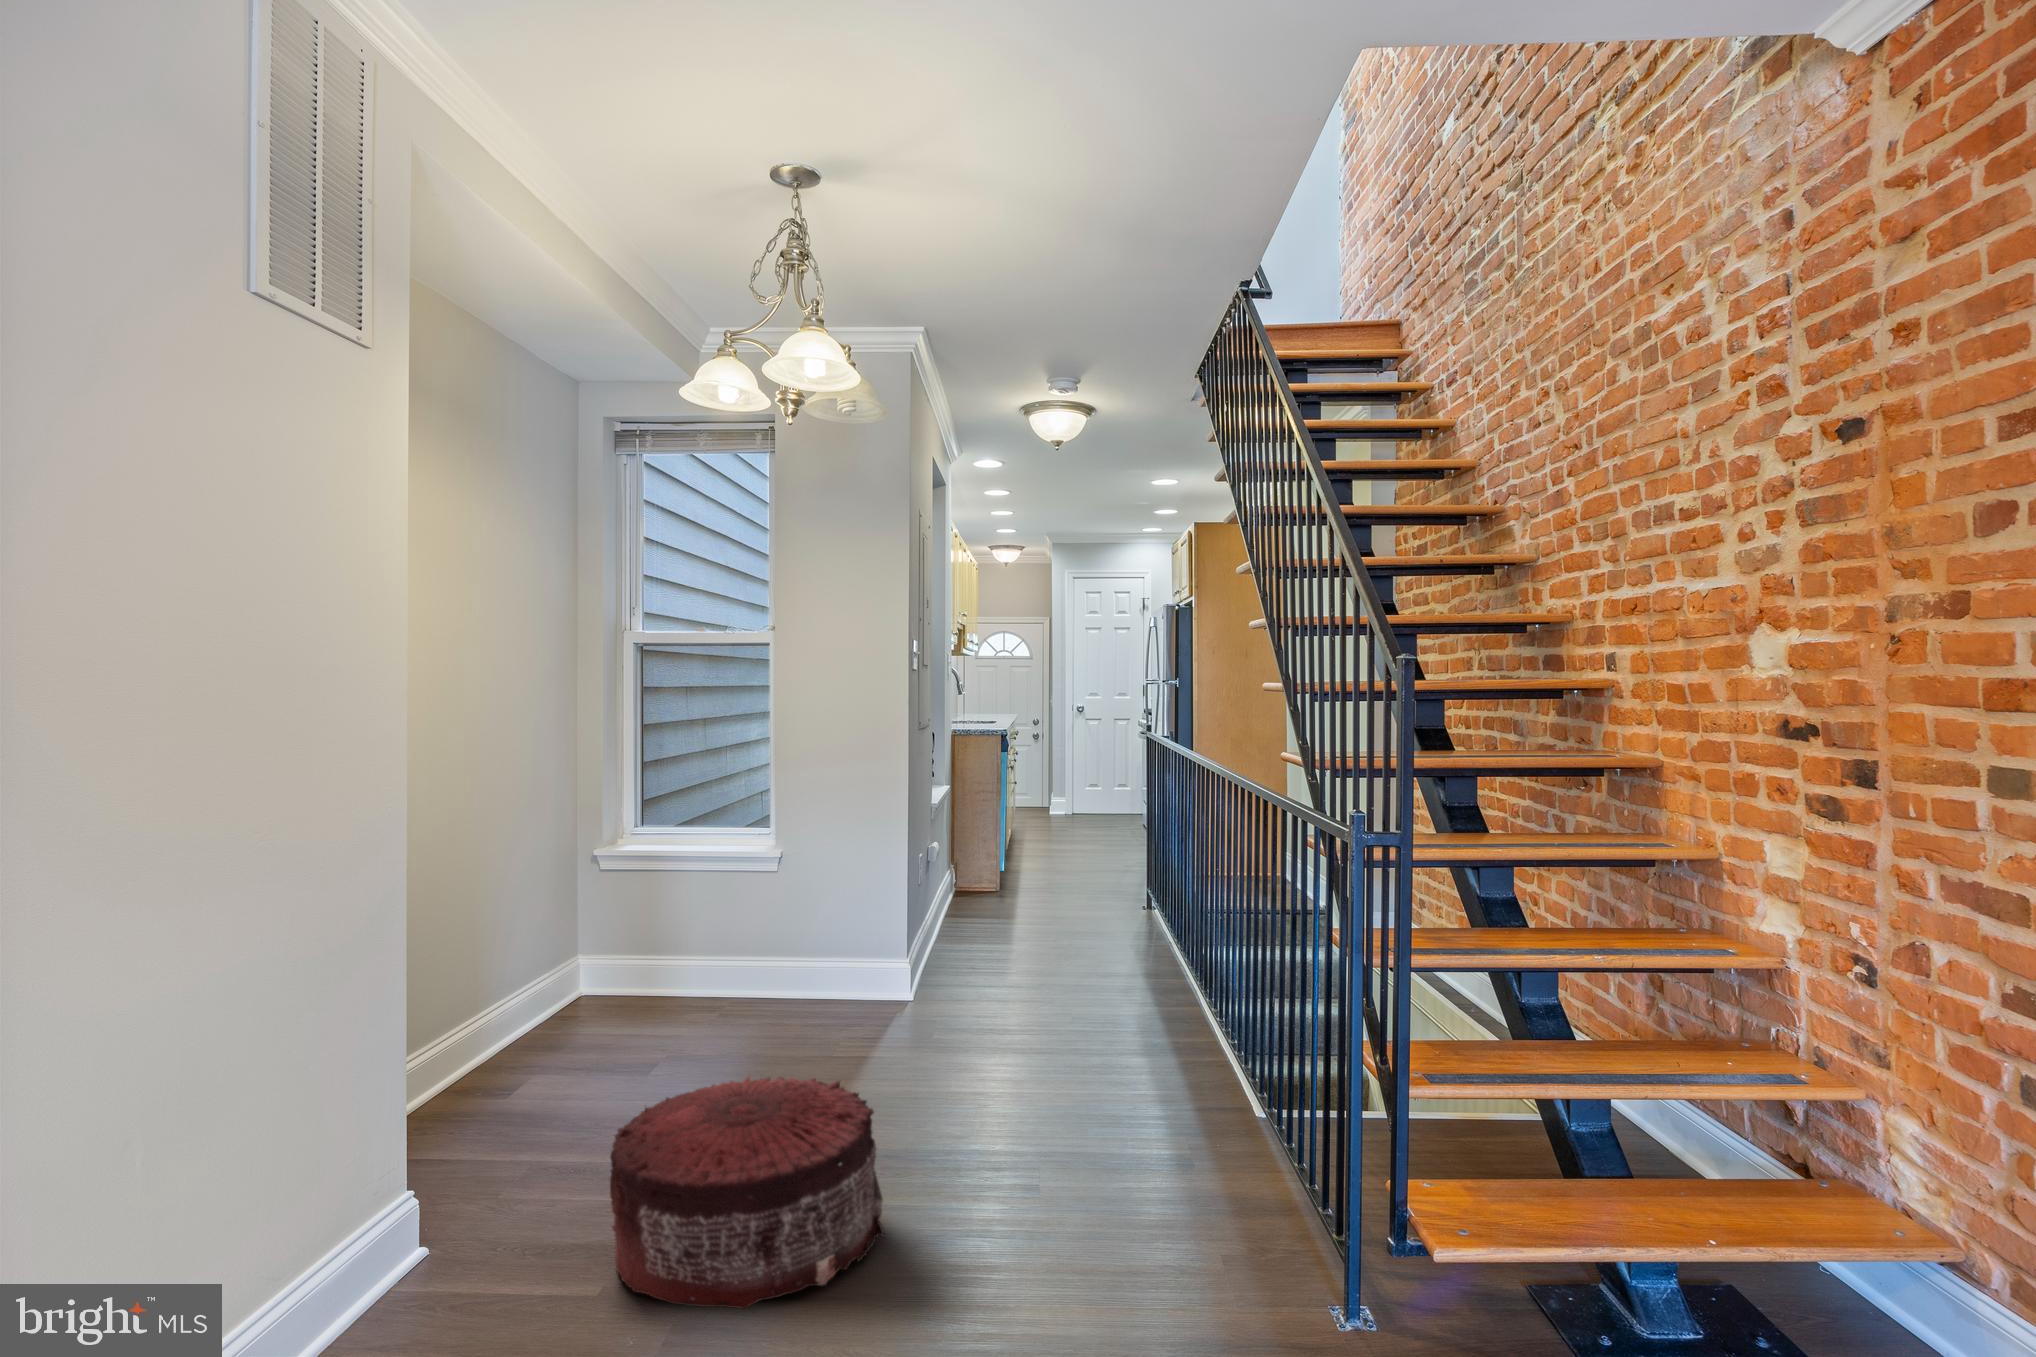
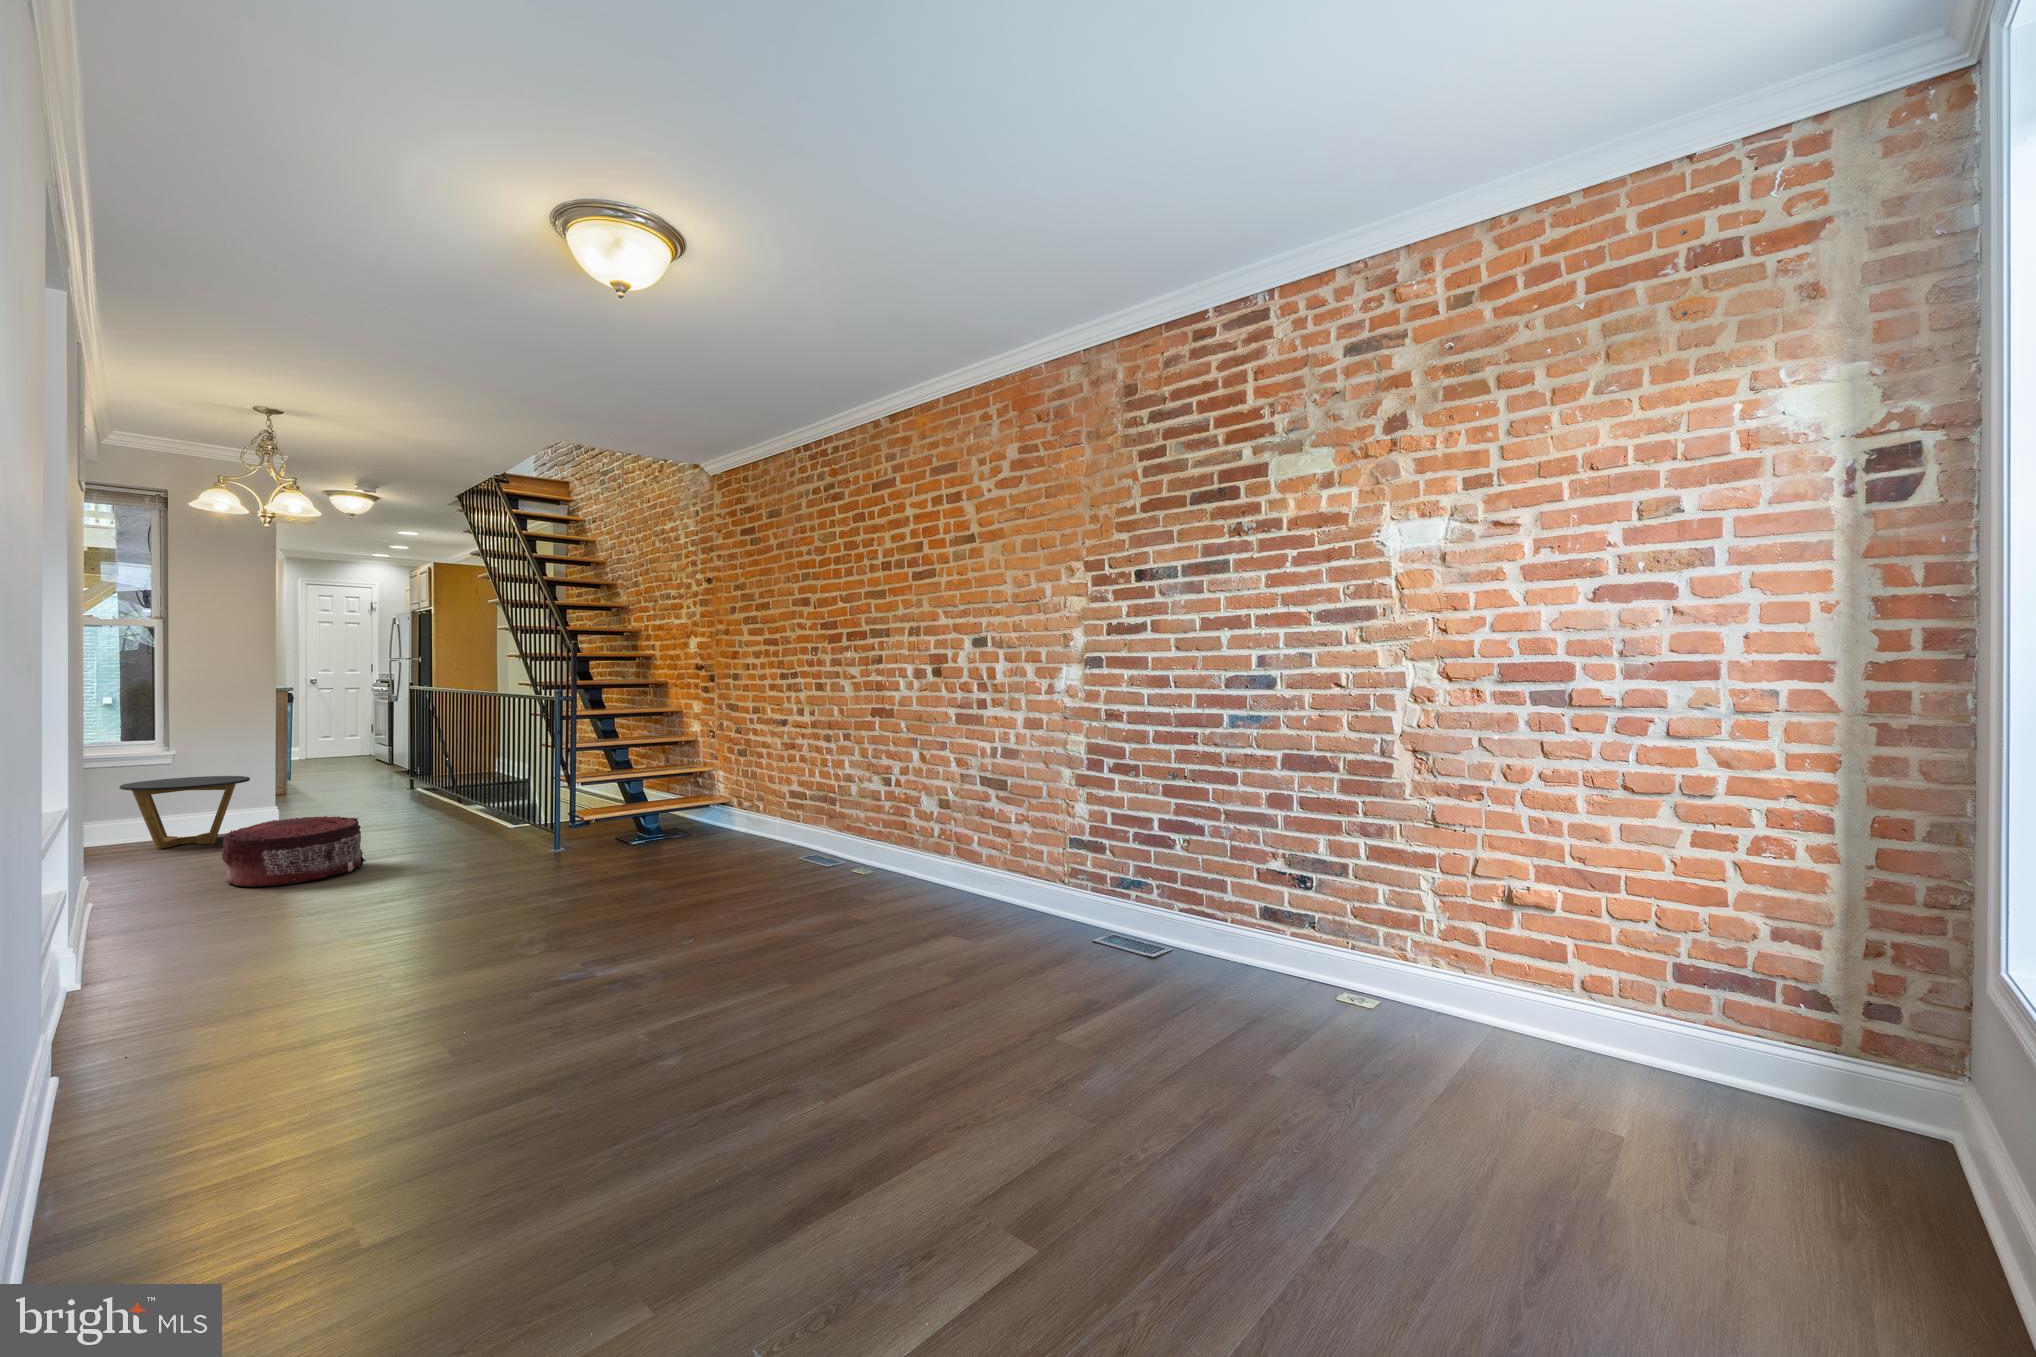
side table: none [687,893,853,1029] -> present [120,776,250,849]

